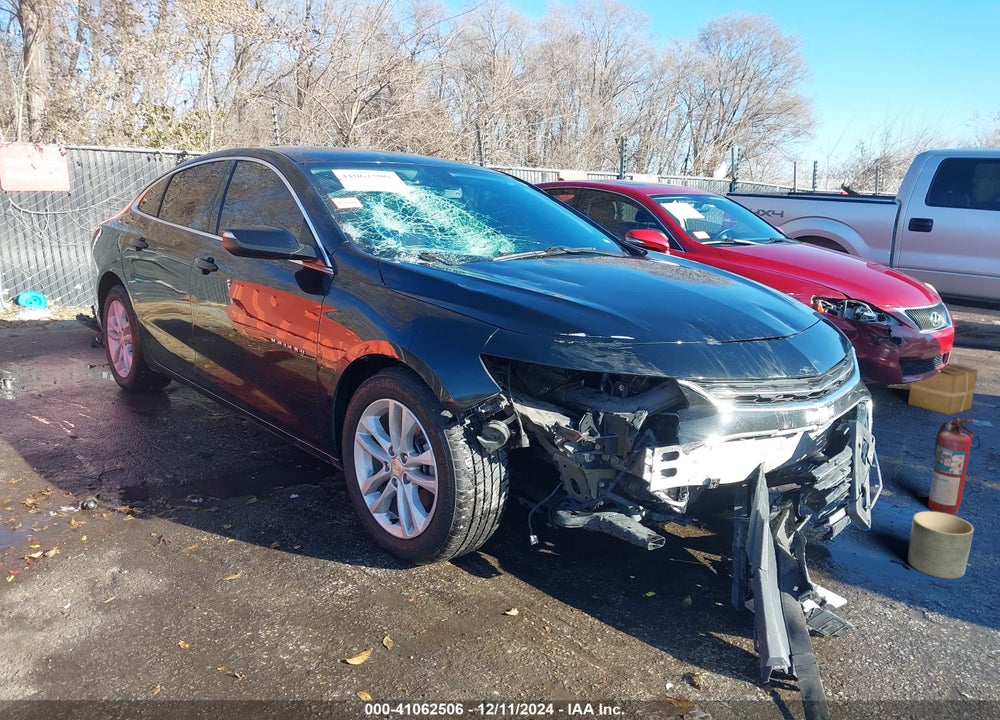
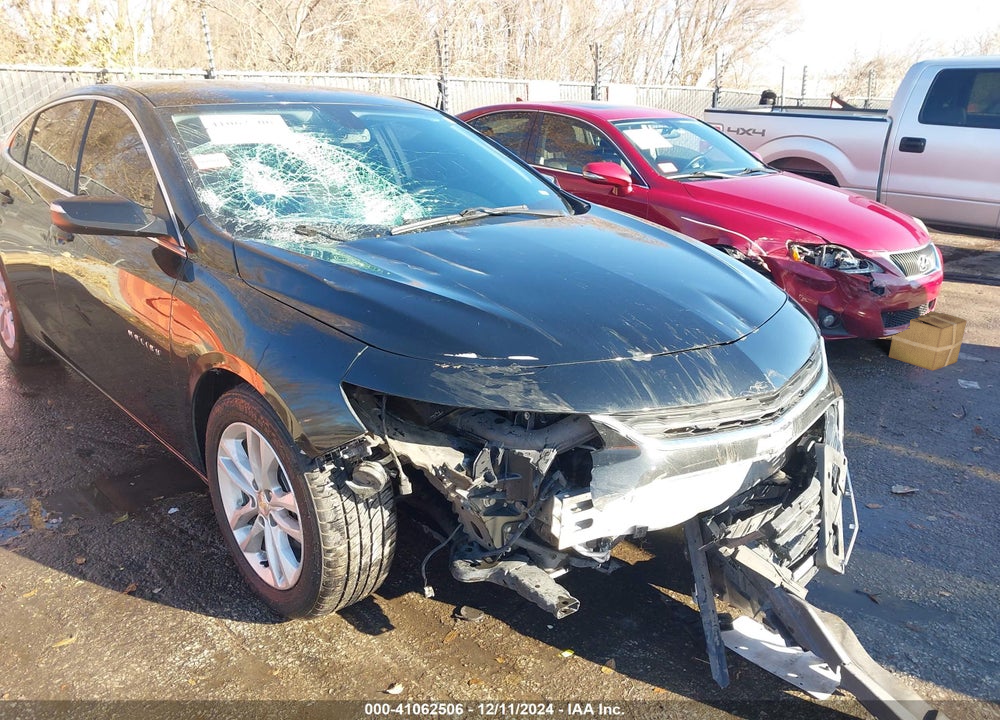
fire extinguisher: present [929,419,975,515] -> none [905,408,963,515]
planter: present [908,511,974,579] -> none [878,529,956,612]

